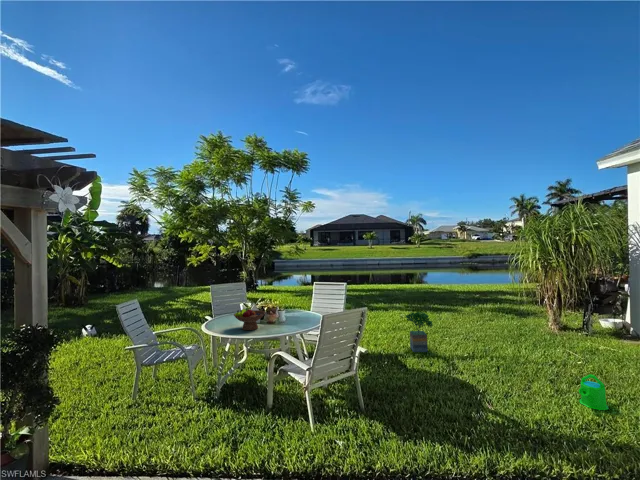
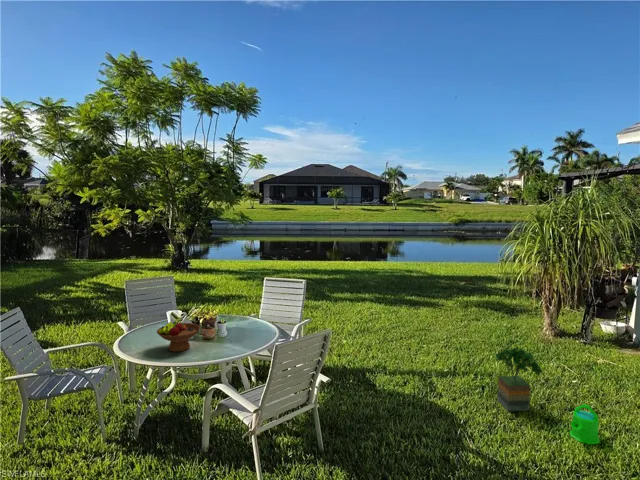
potted tree: present [406,312,432,352] -> present [495,348,542,411]

